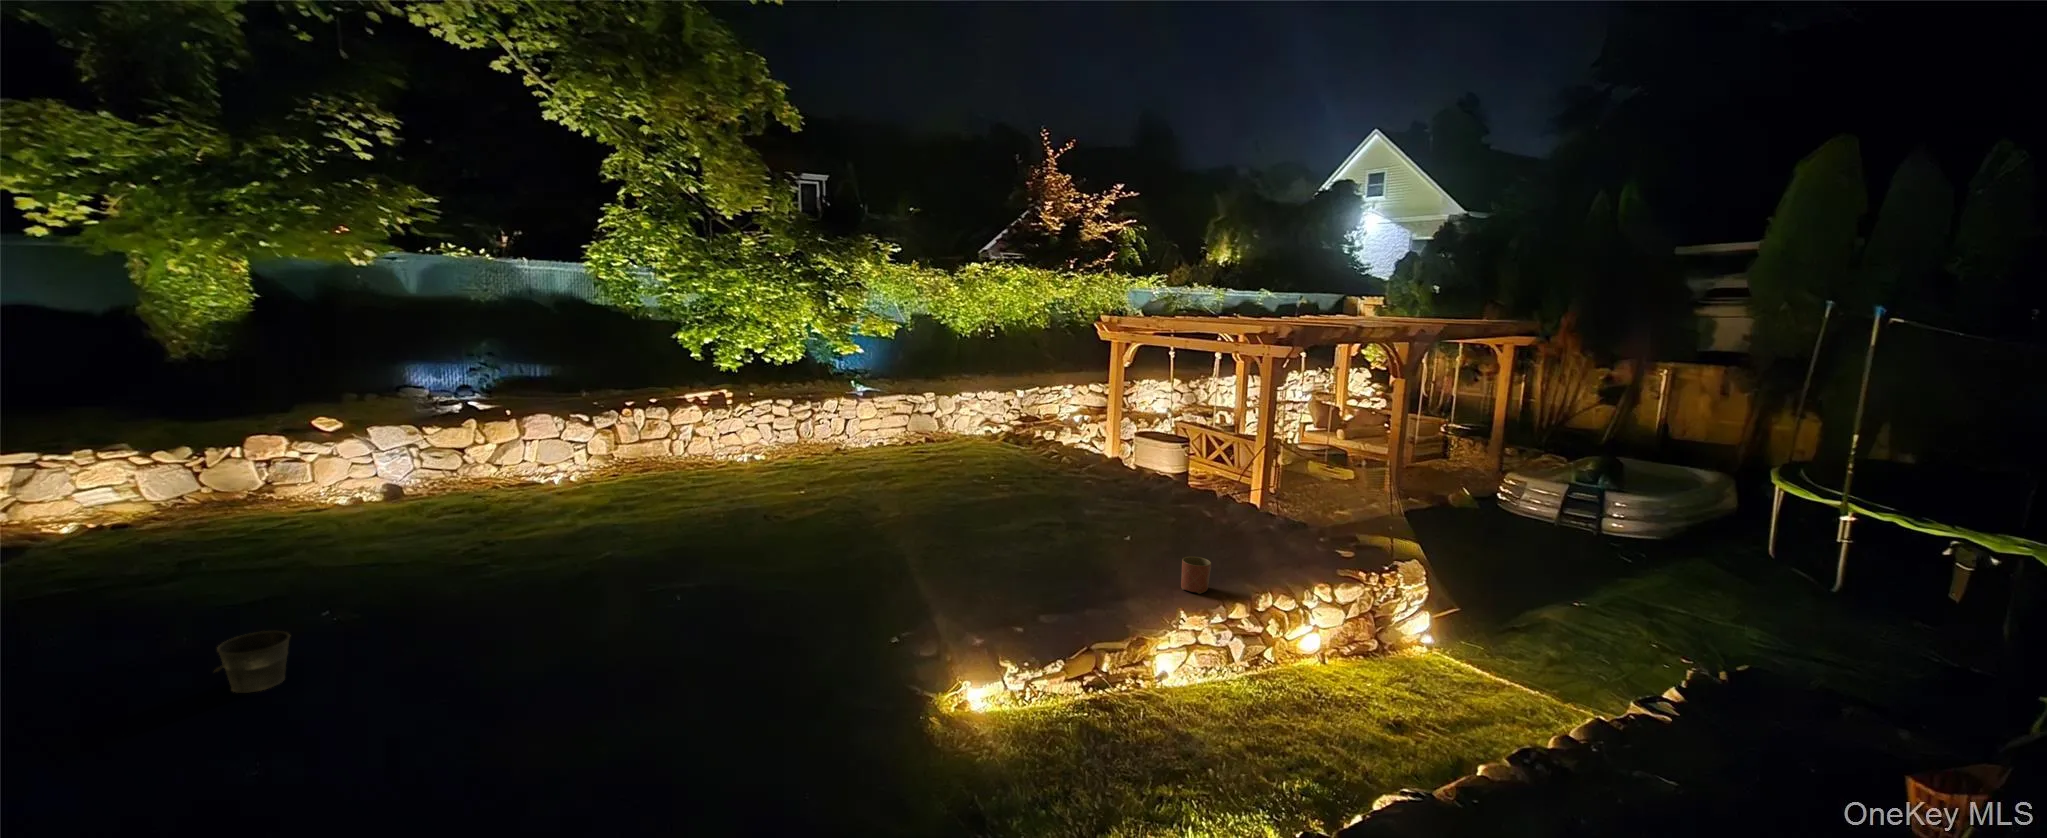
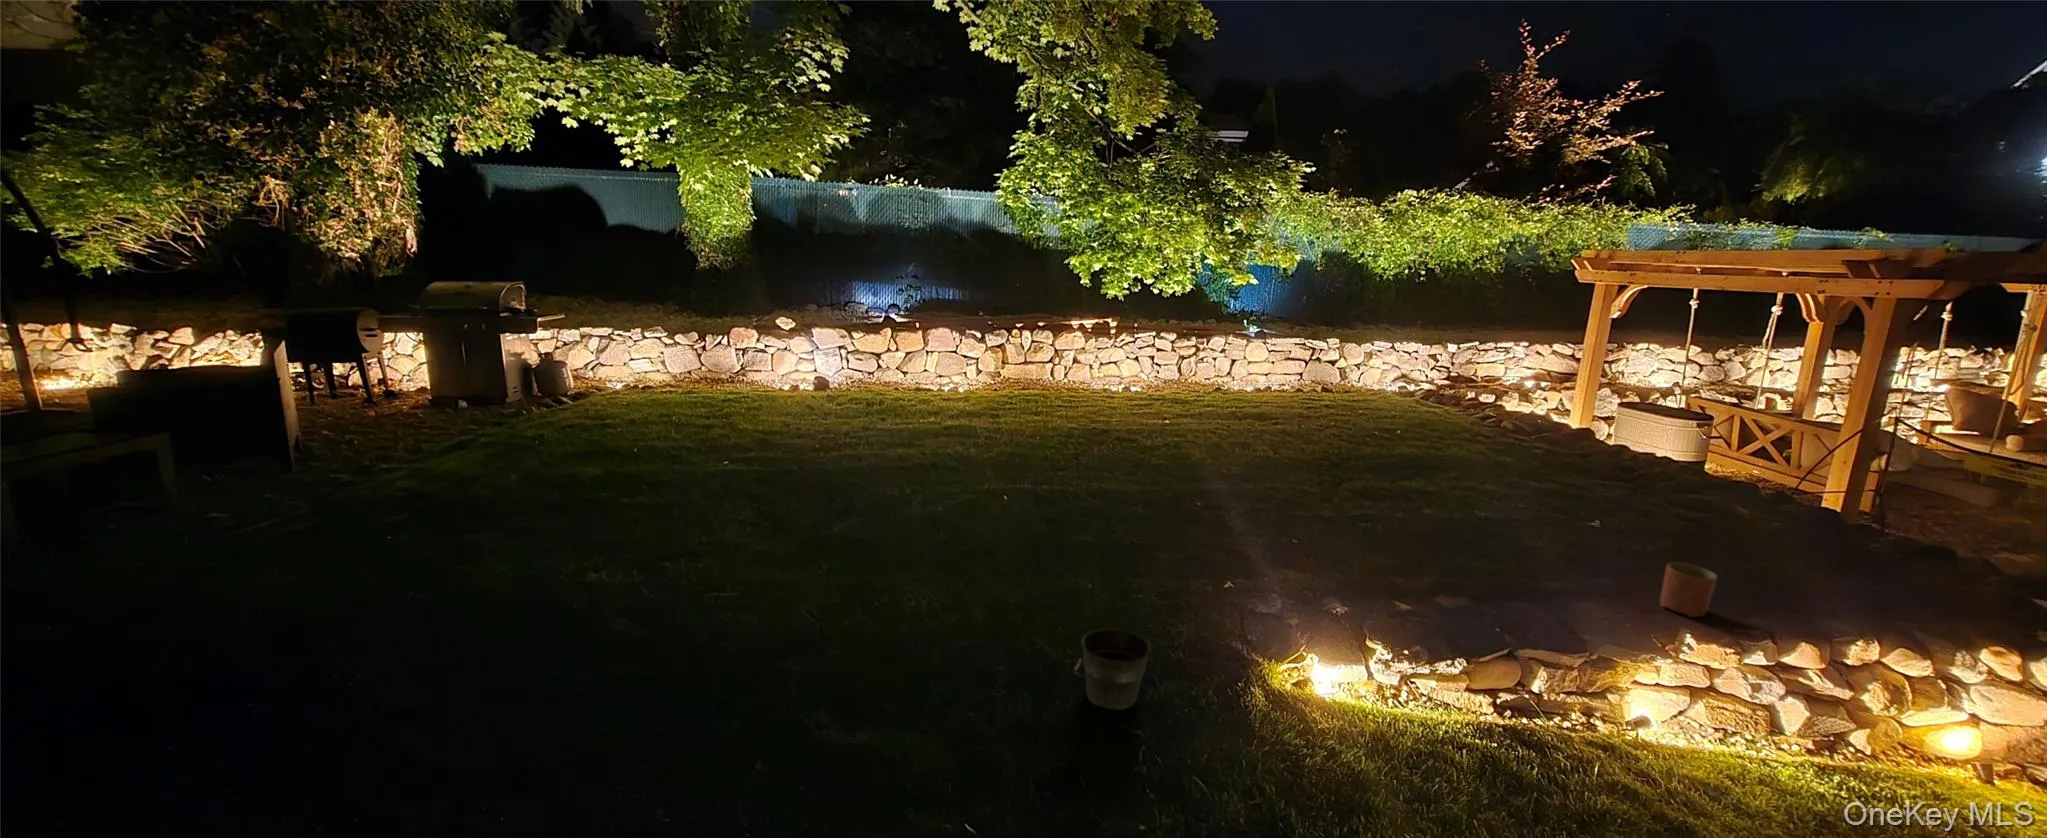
bucket: present [214,631,290,693] -> present [1073,628,1151,709]

